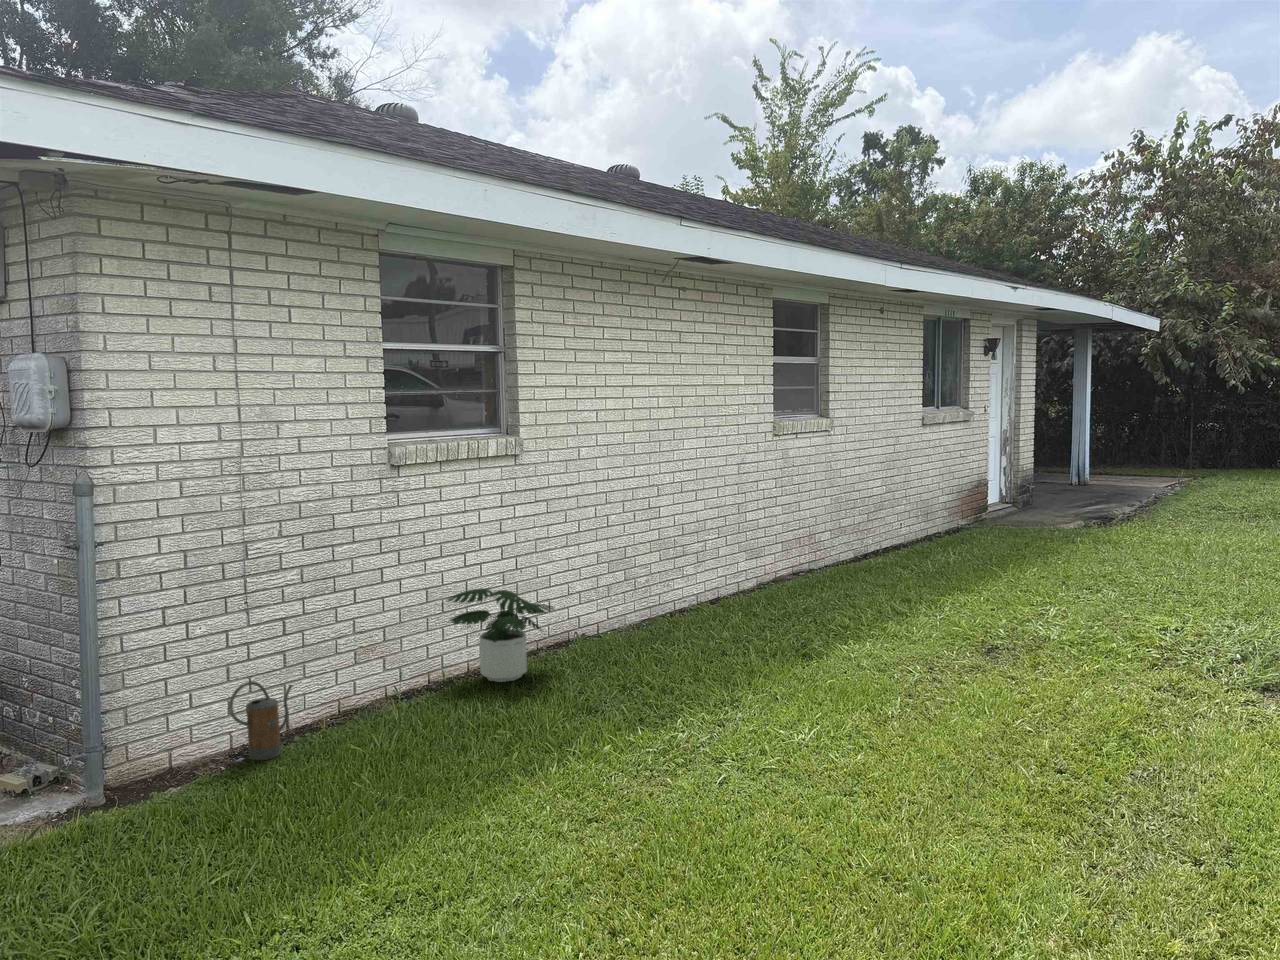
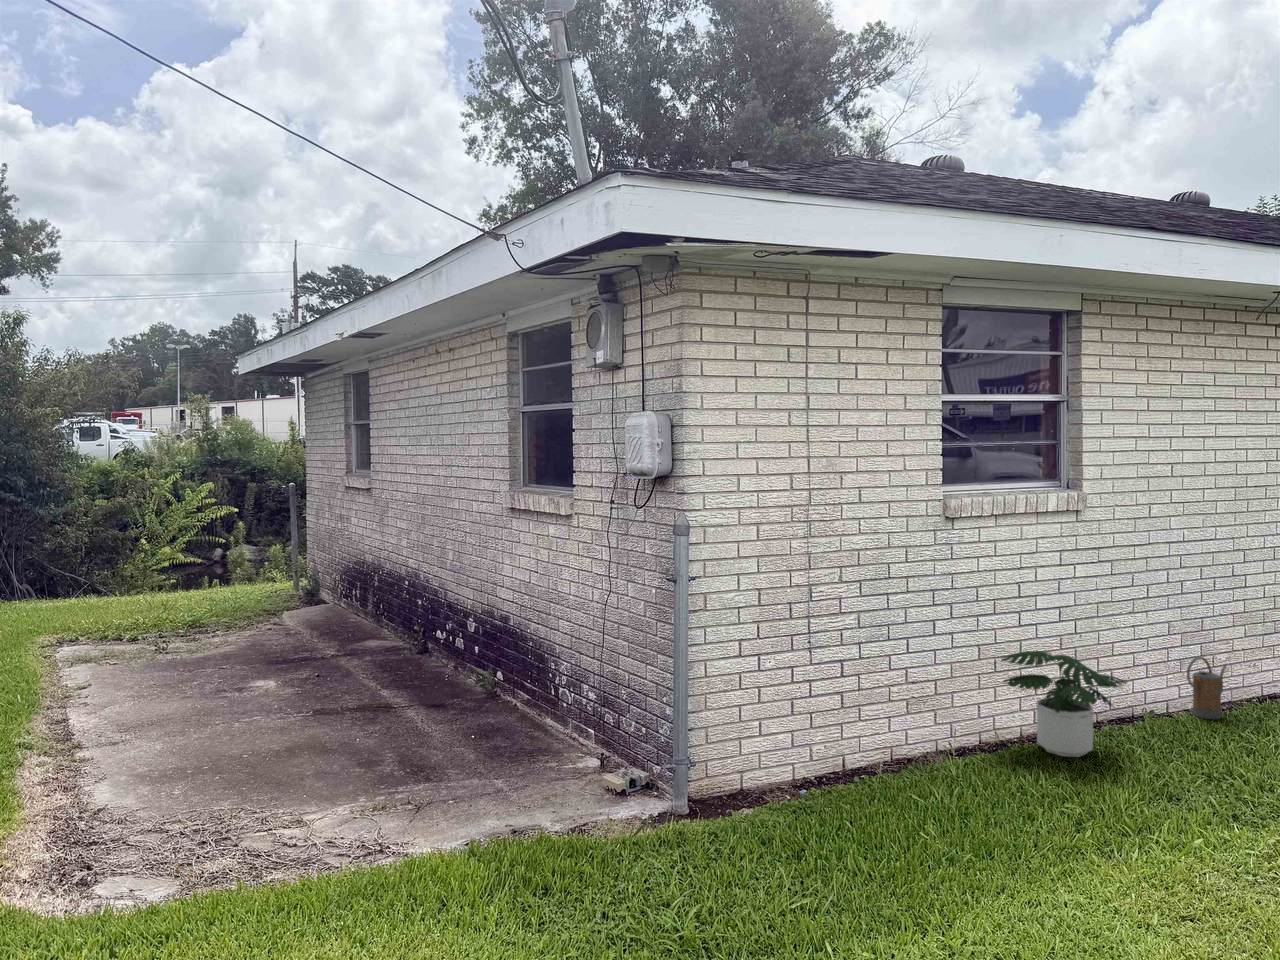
watering can: present [229,681,292,760] -> present [1187,657,1226,719]

